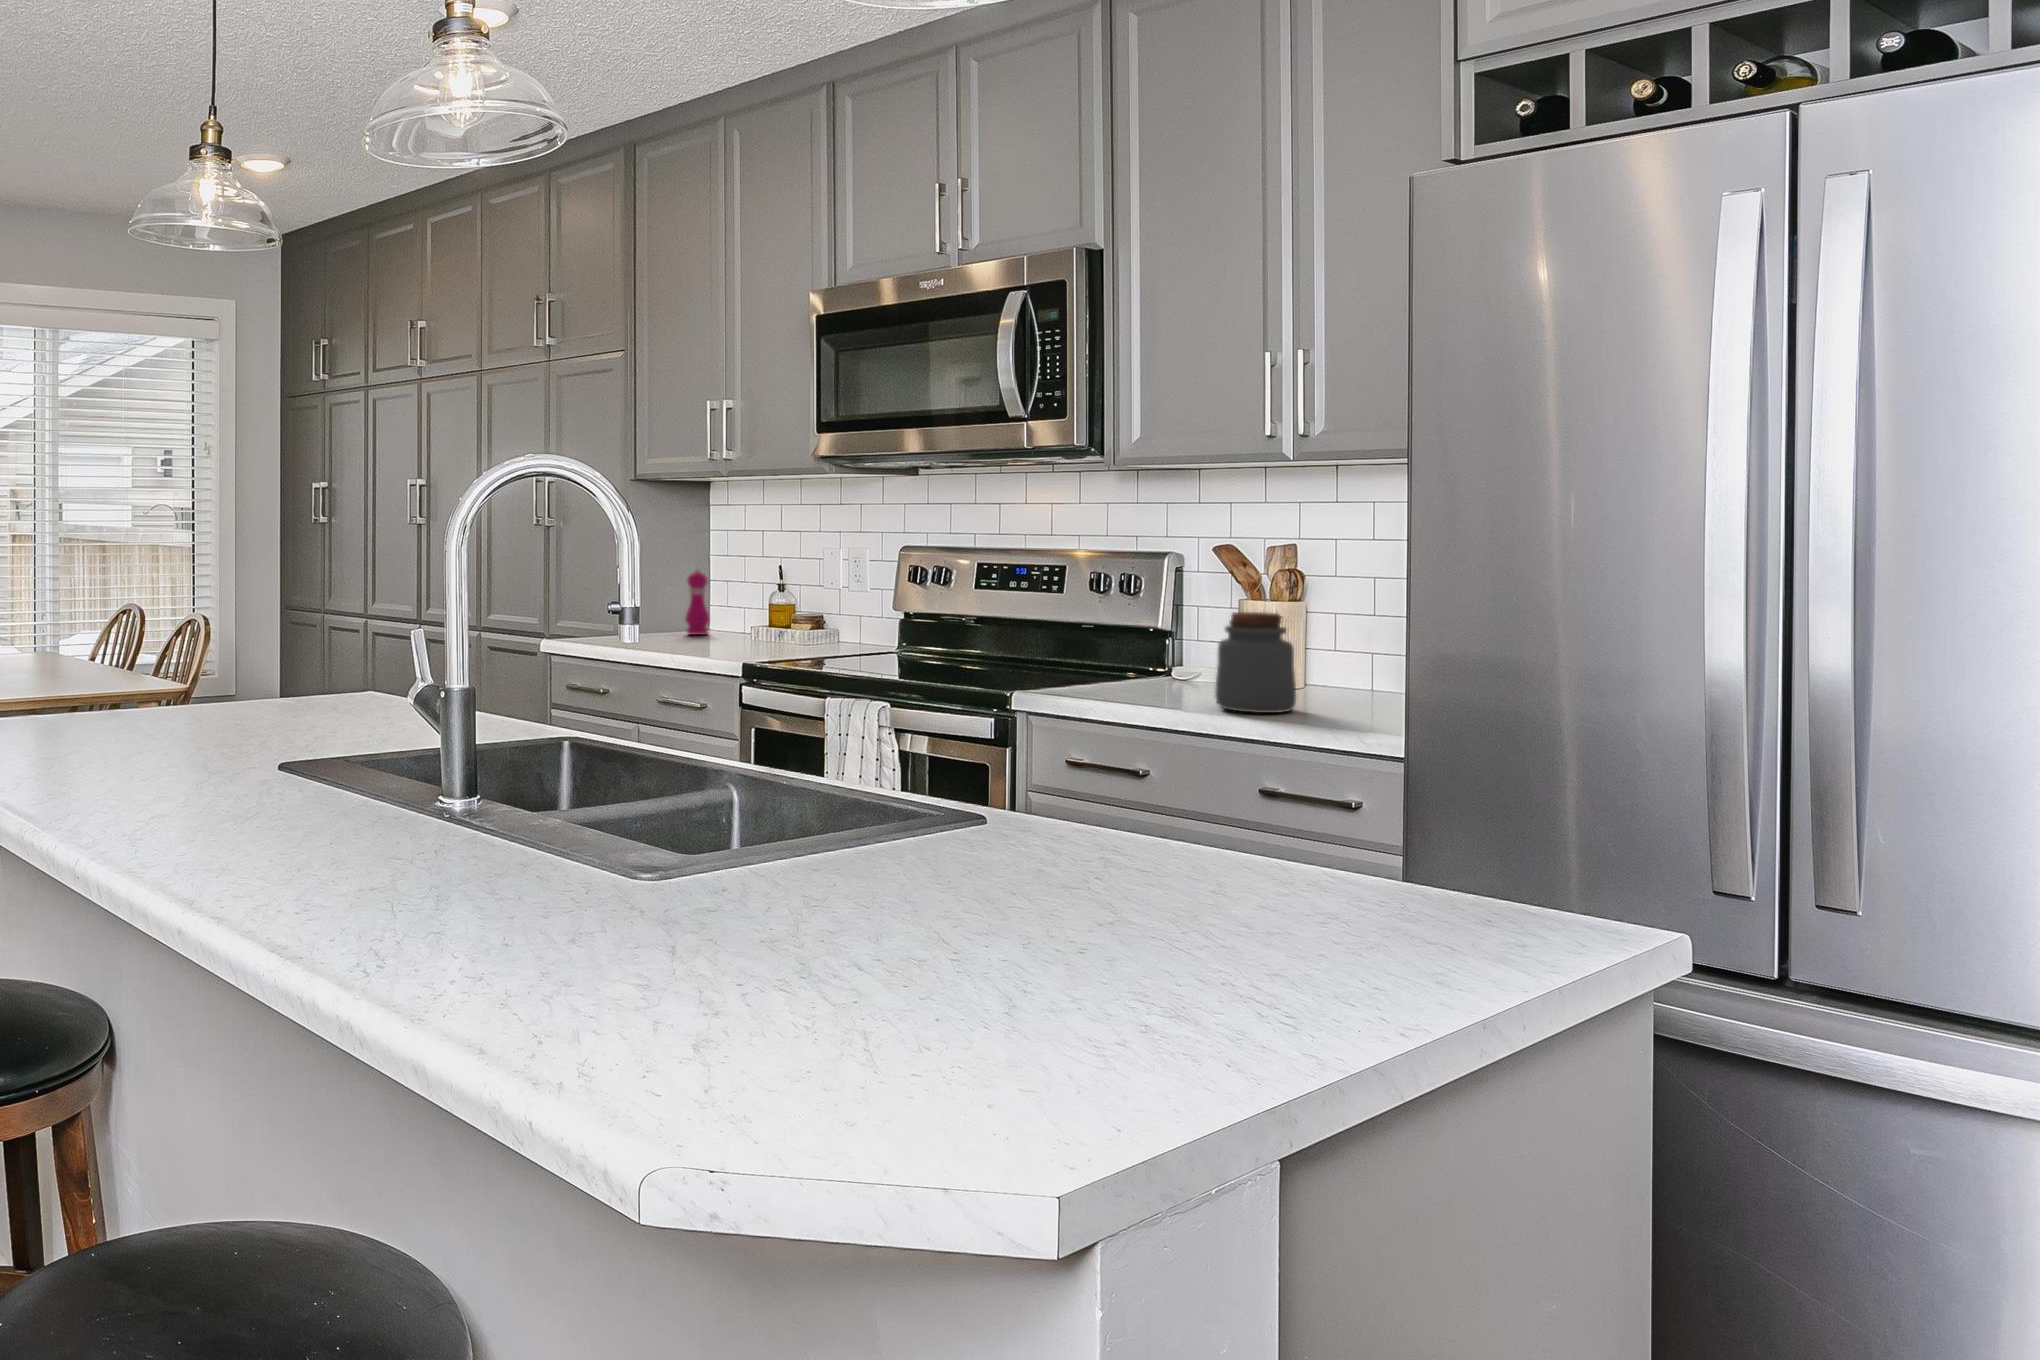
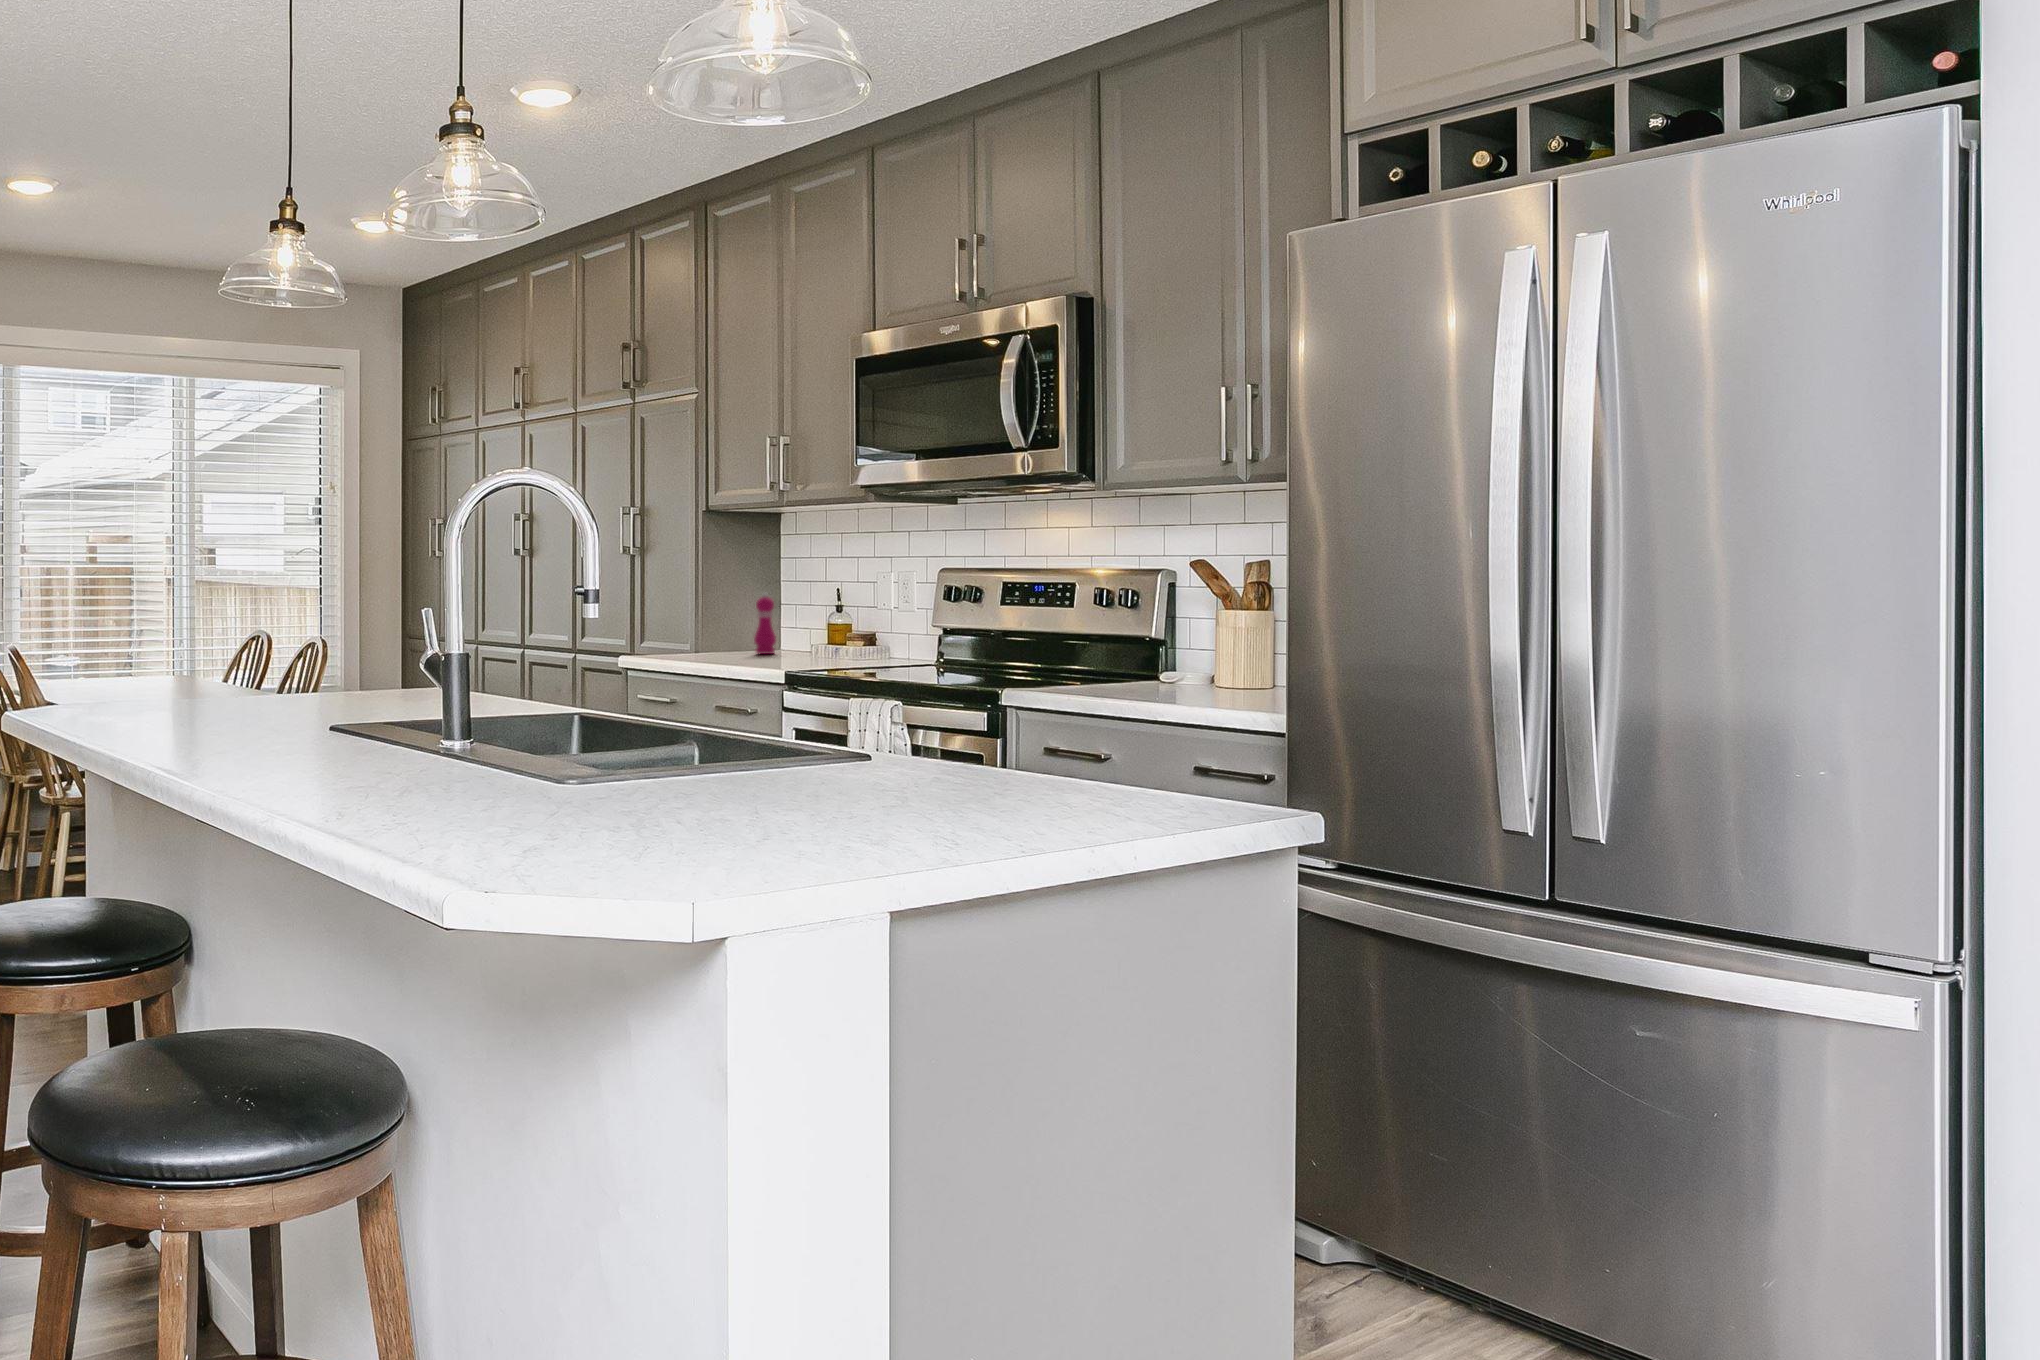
jar: present [1215,612,1296,713] -> none [1169,615,1237,702]

